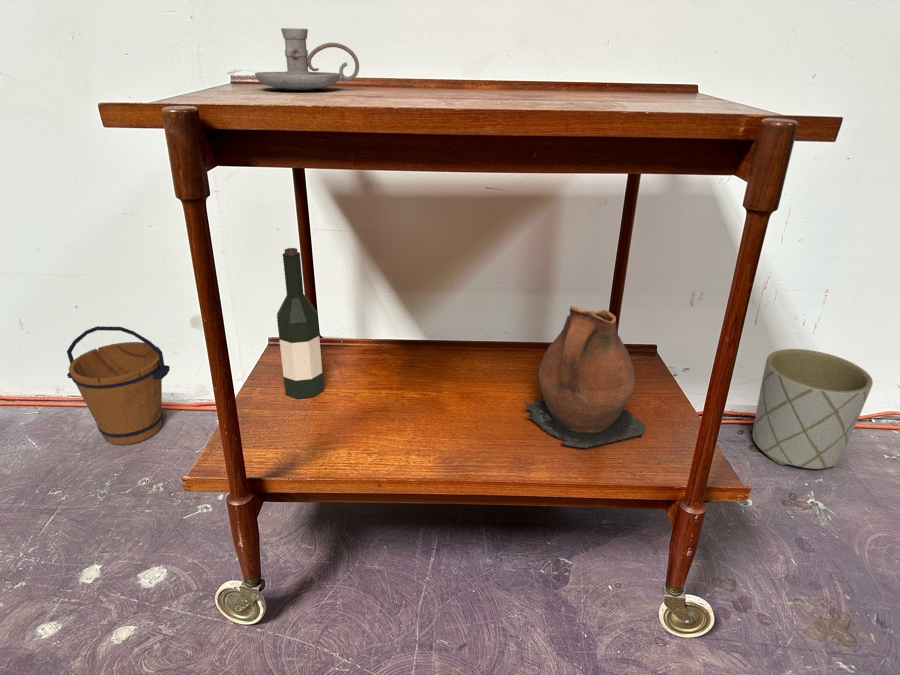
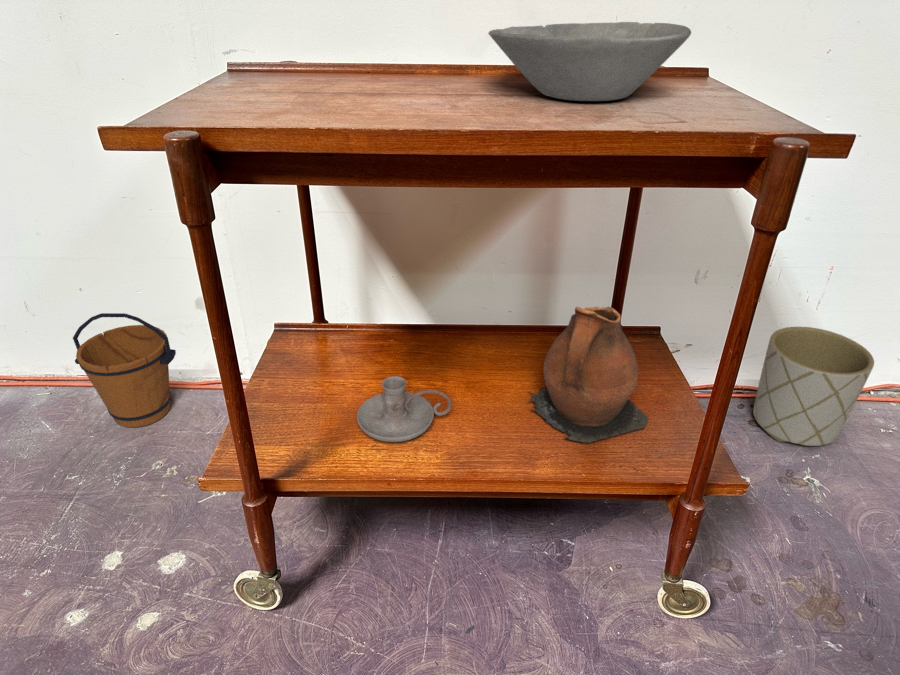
candle holder: present [255,28,359,90] -> present [357,376,452,442]
bowl: none [483,31,679,99] -> present [488,22,691,101]
wine bottle: present [277,248,324,399] -> none [283,245,331,391]

